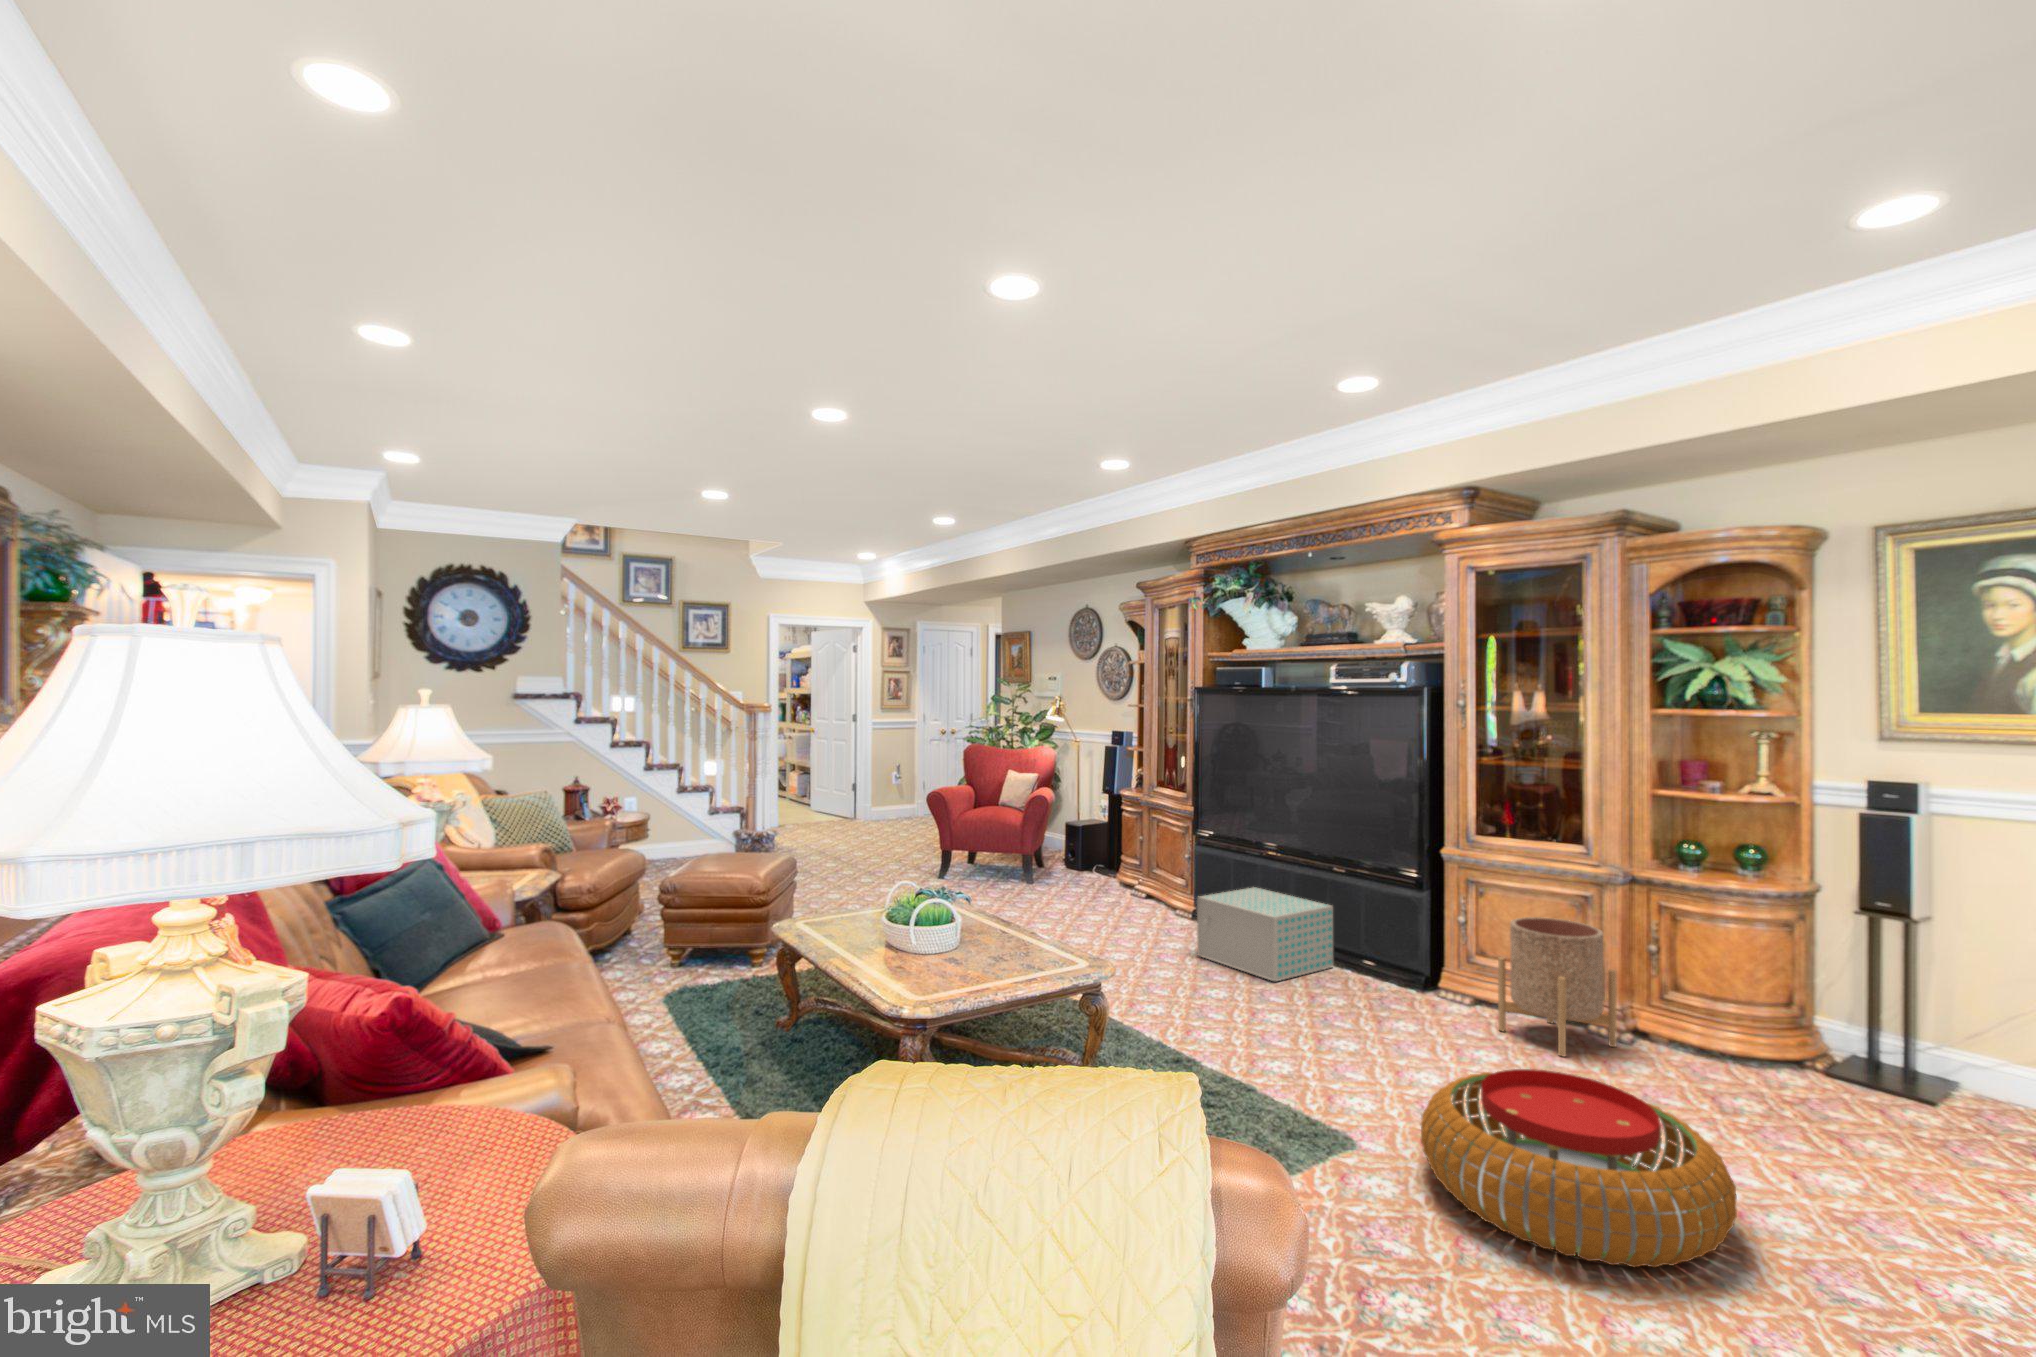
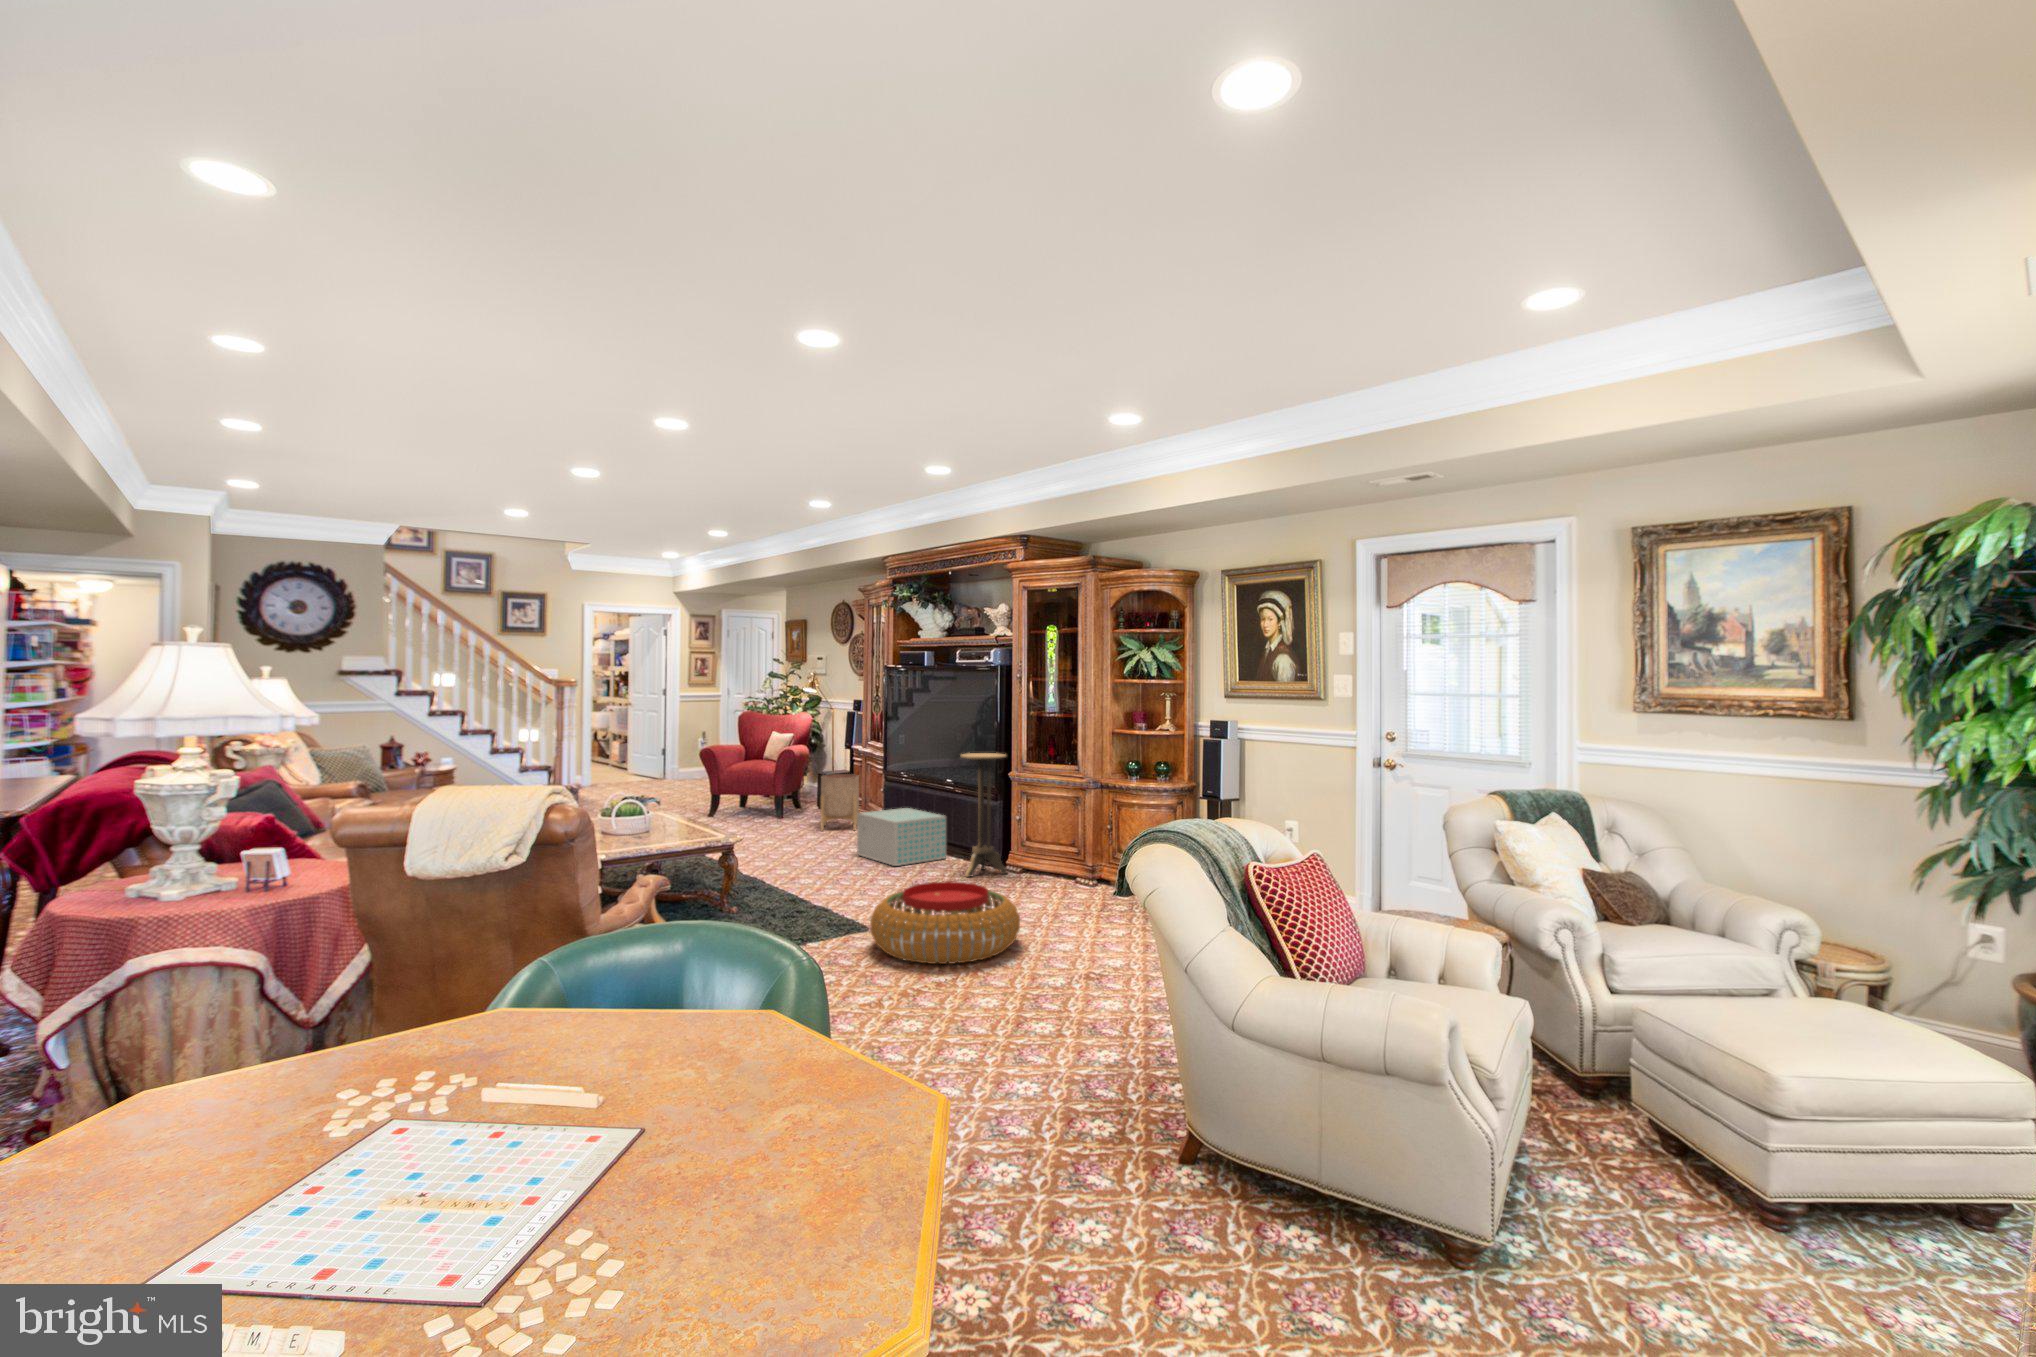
side table: none [1386,819,1464,1010] -> present [961,753,1008,877]
planter: present [1498,917,1617,1057] -> present [820,774,859,831]

